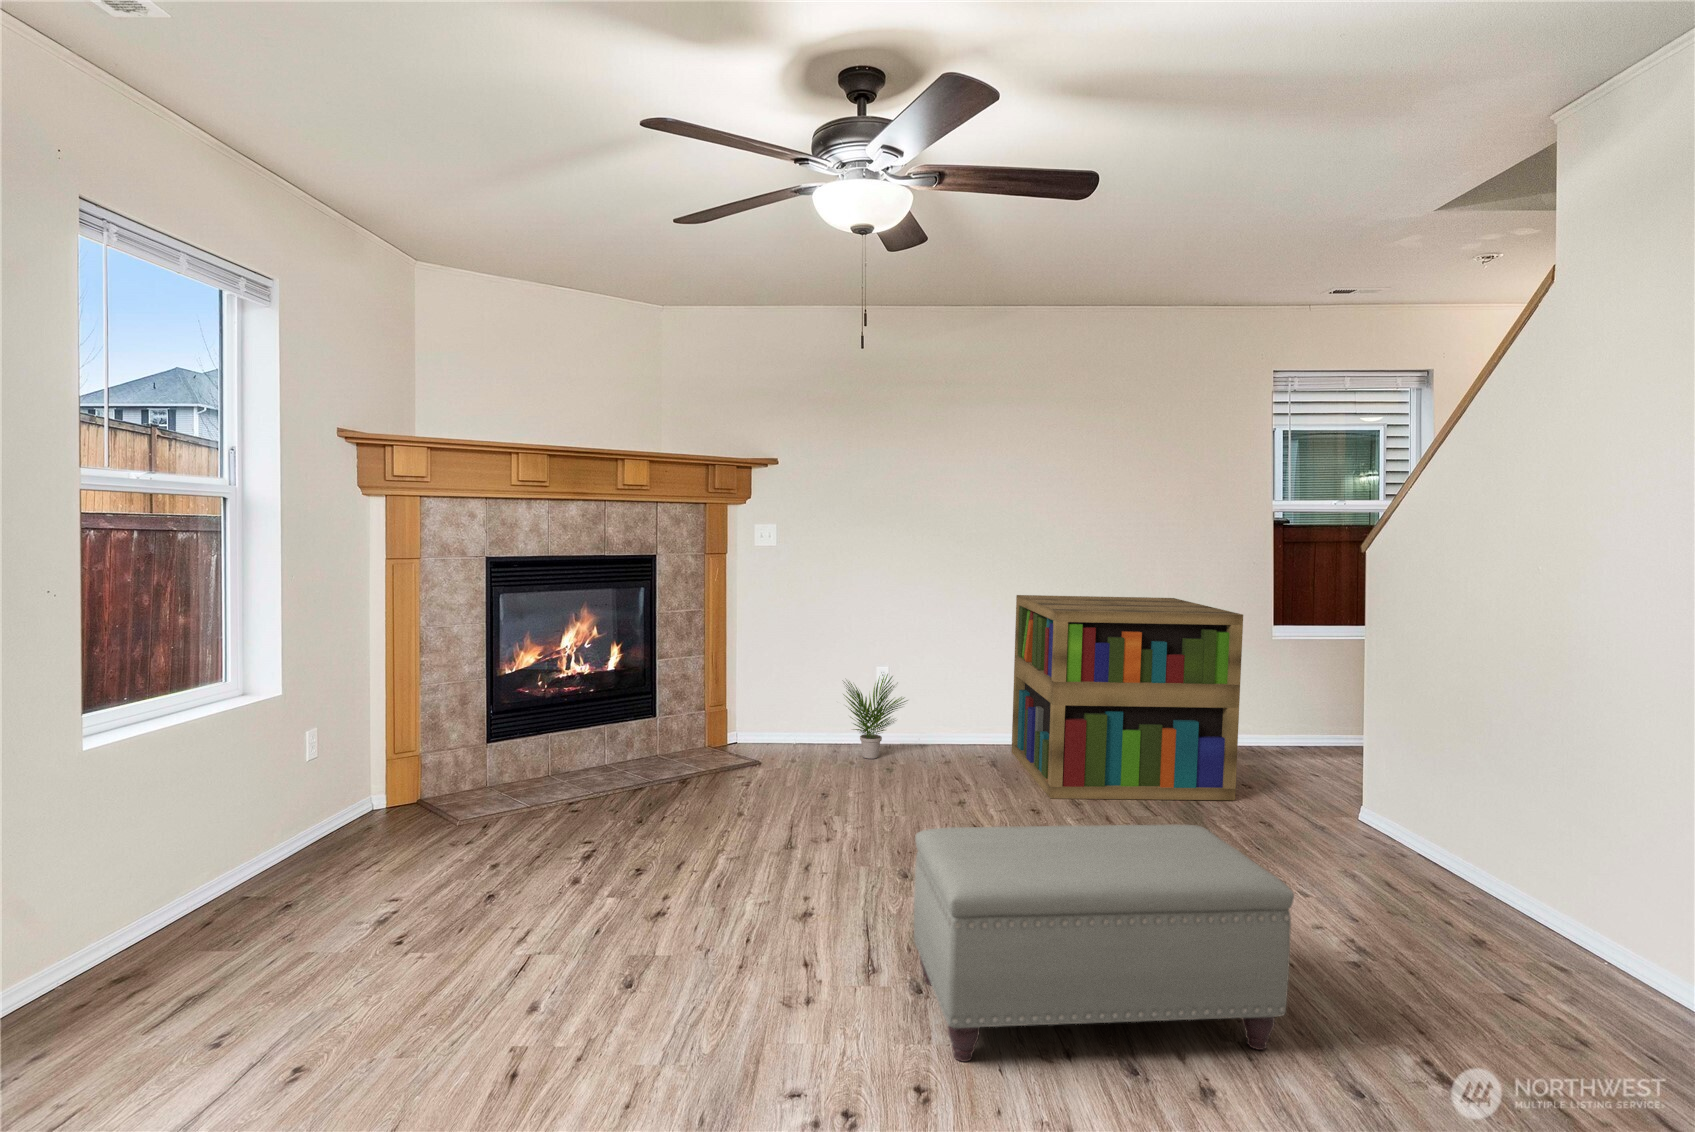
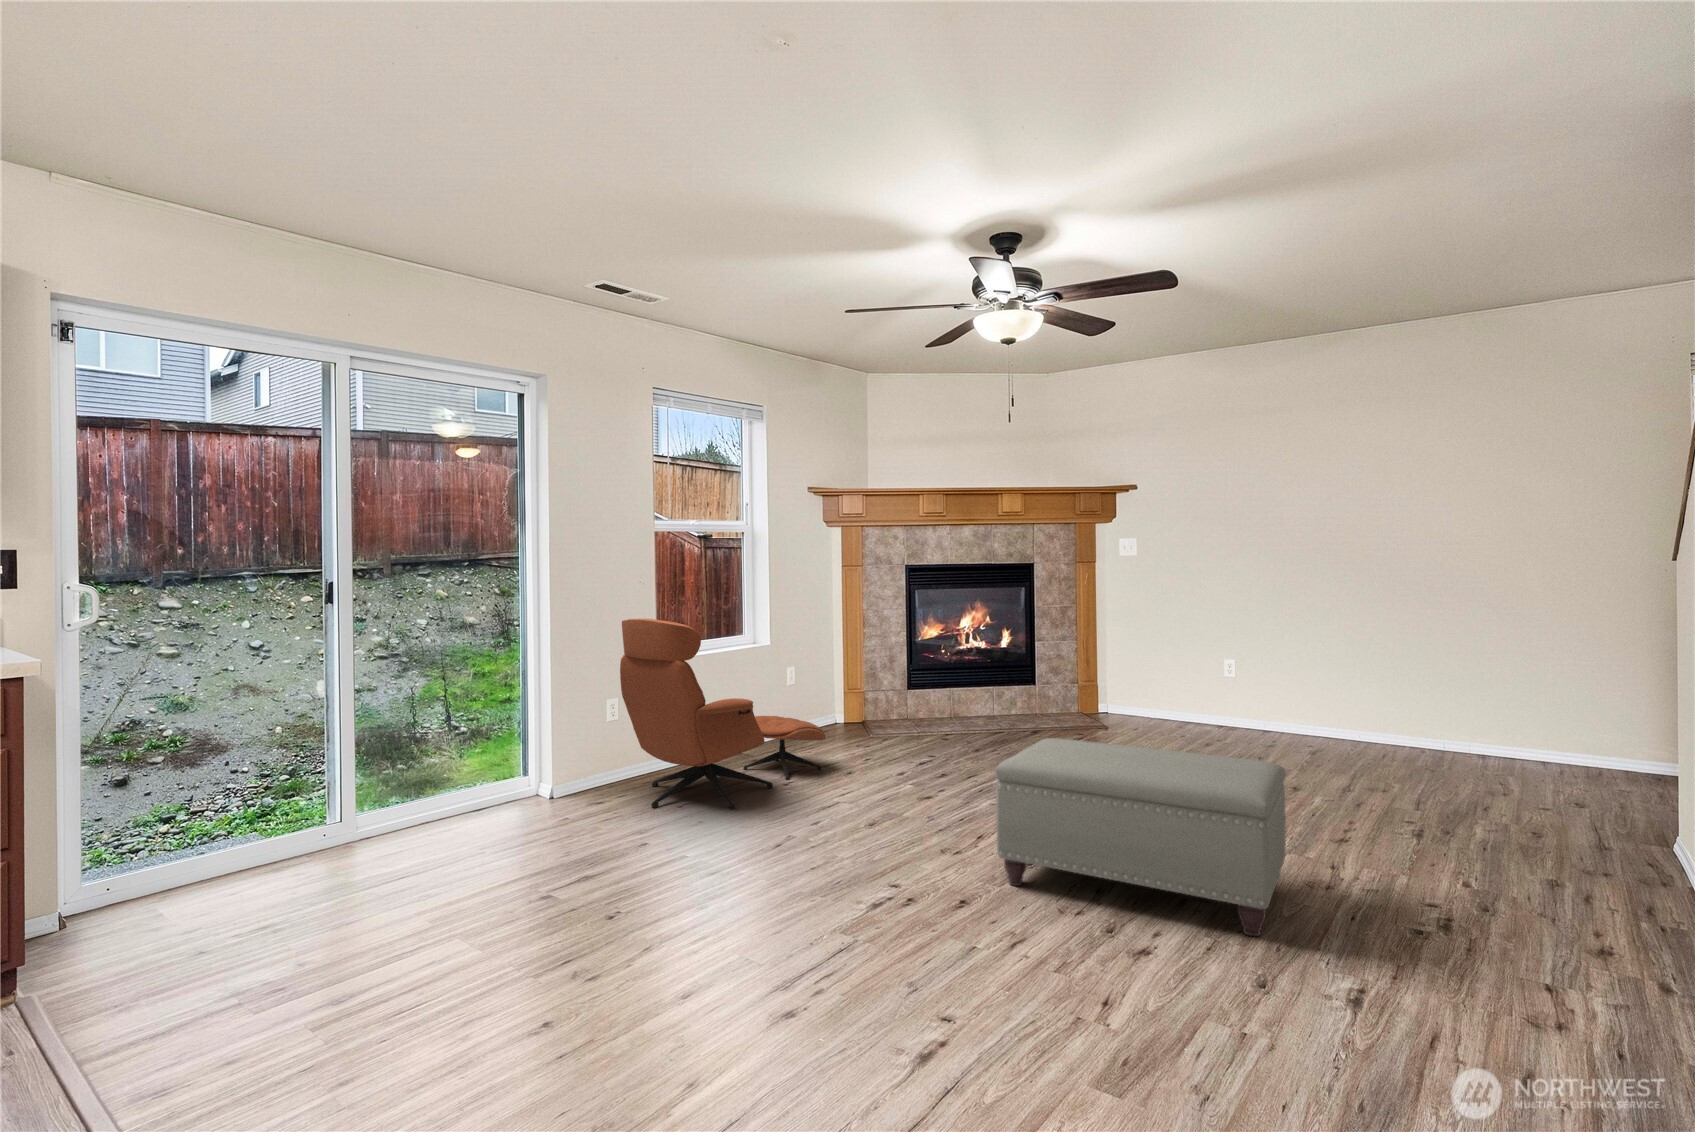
bookshelf: present [1012,595,1243,800] -> none [1341,594,1571,806]
potted plant: present [843,674,908,759] -> none [1175,662,1247,734]
lounge chair: none [82,702,461,1089] -> present [620,619,826,809]

